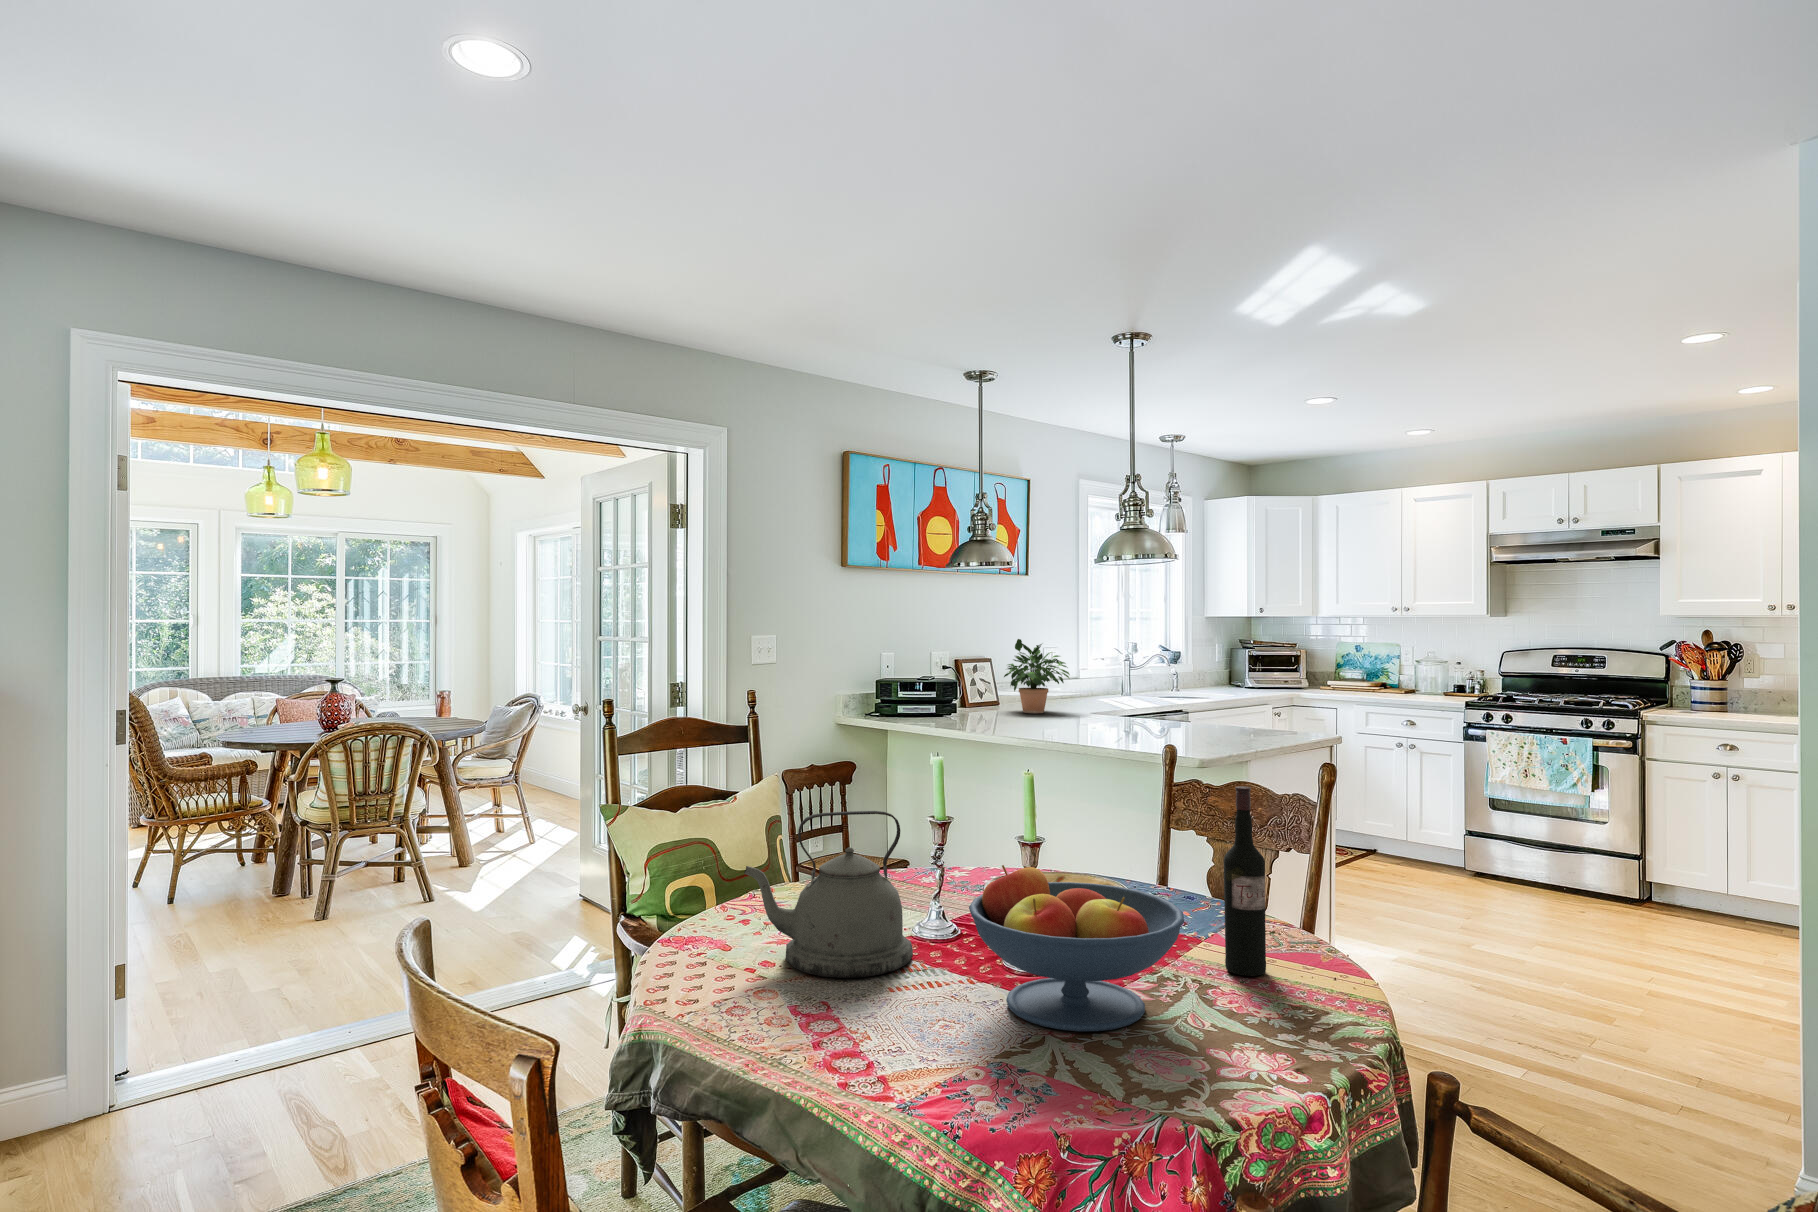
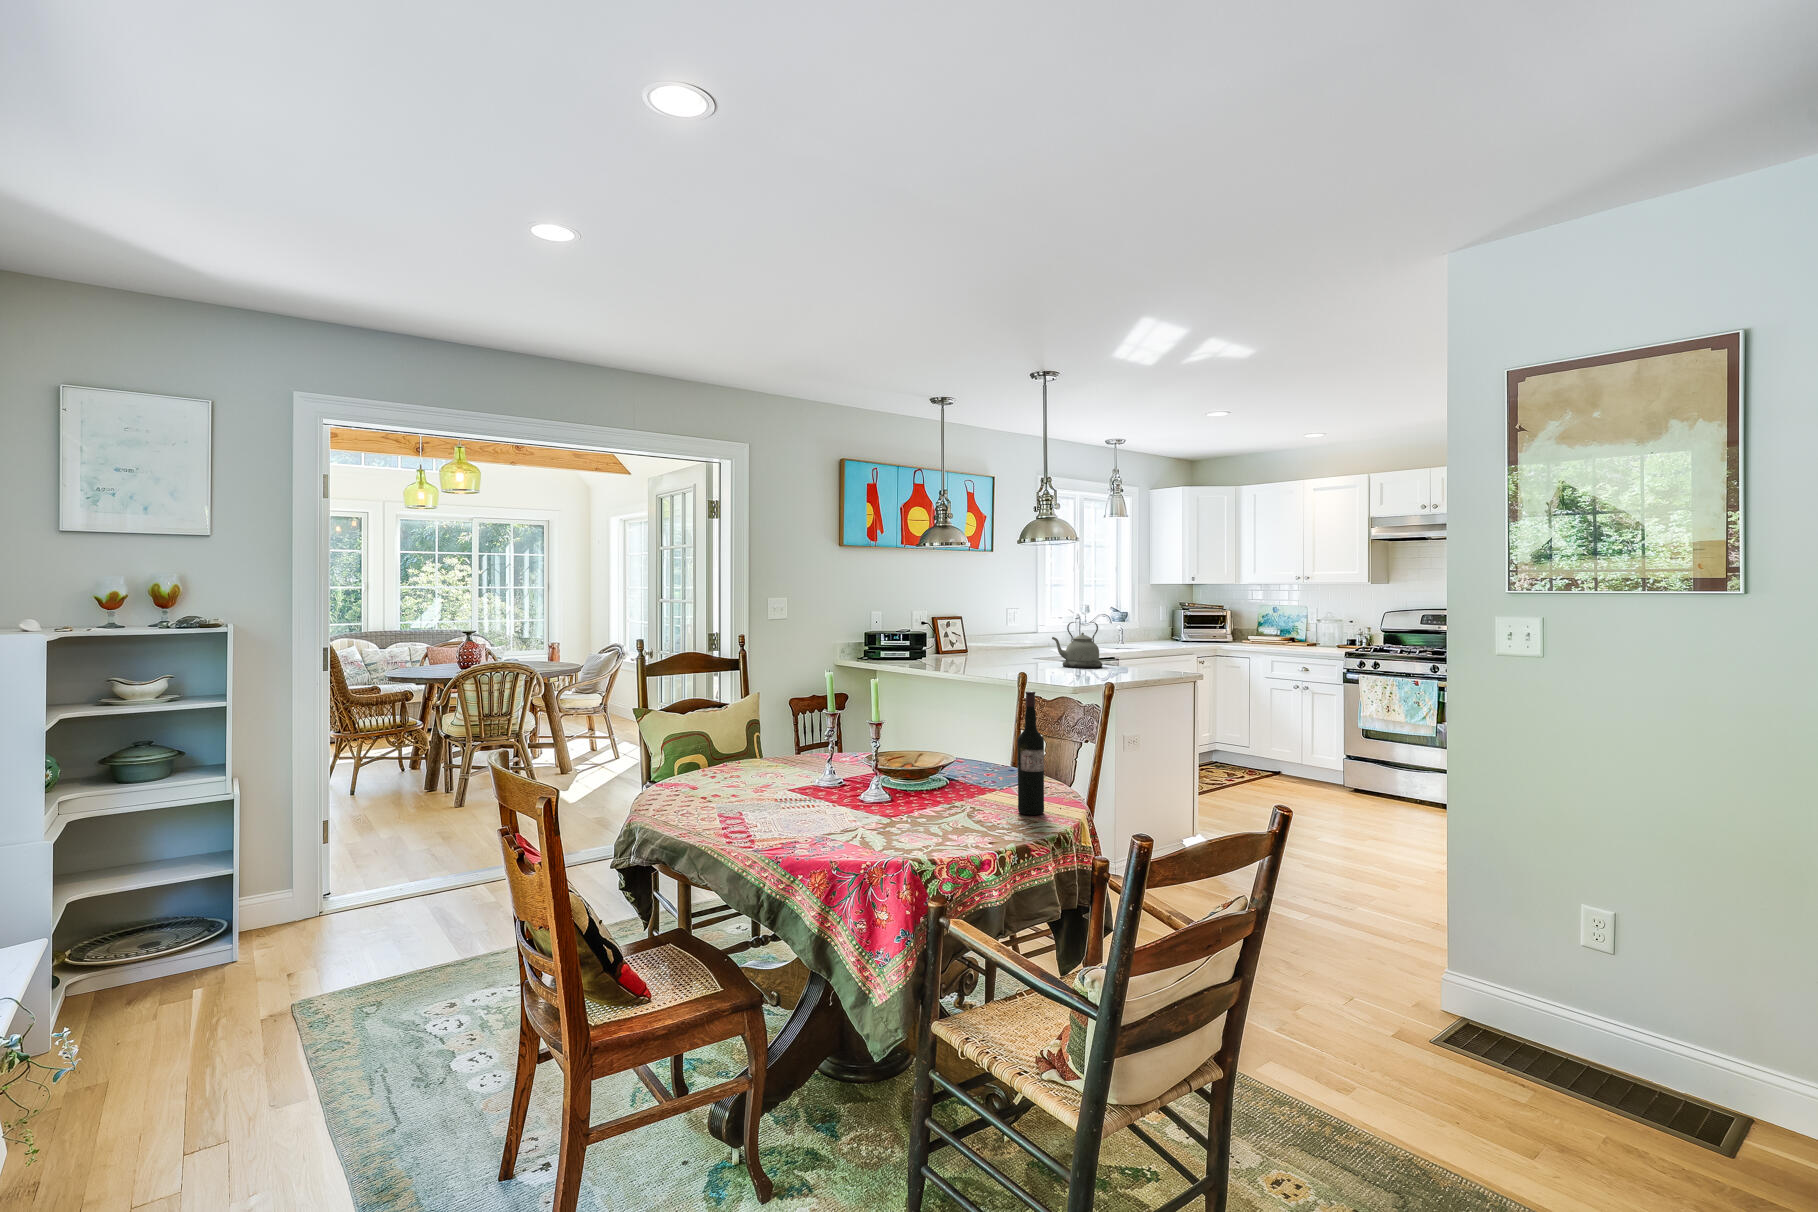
potted plant: present [1004,639,1070,713] -> none [971,601,1025,659]
kettle: present [744,811,913,978] -> present [1052,622,1102,668]
fruit bowl: present [969,865,1184,1031] -> none [838,739,975,839]

